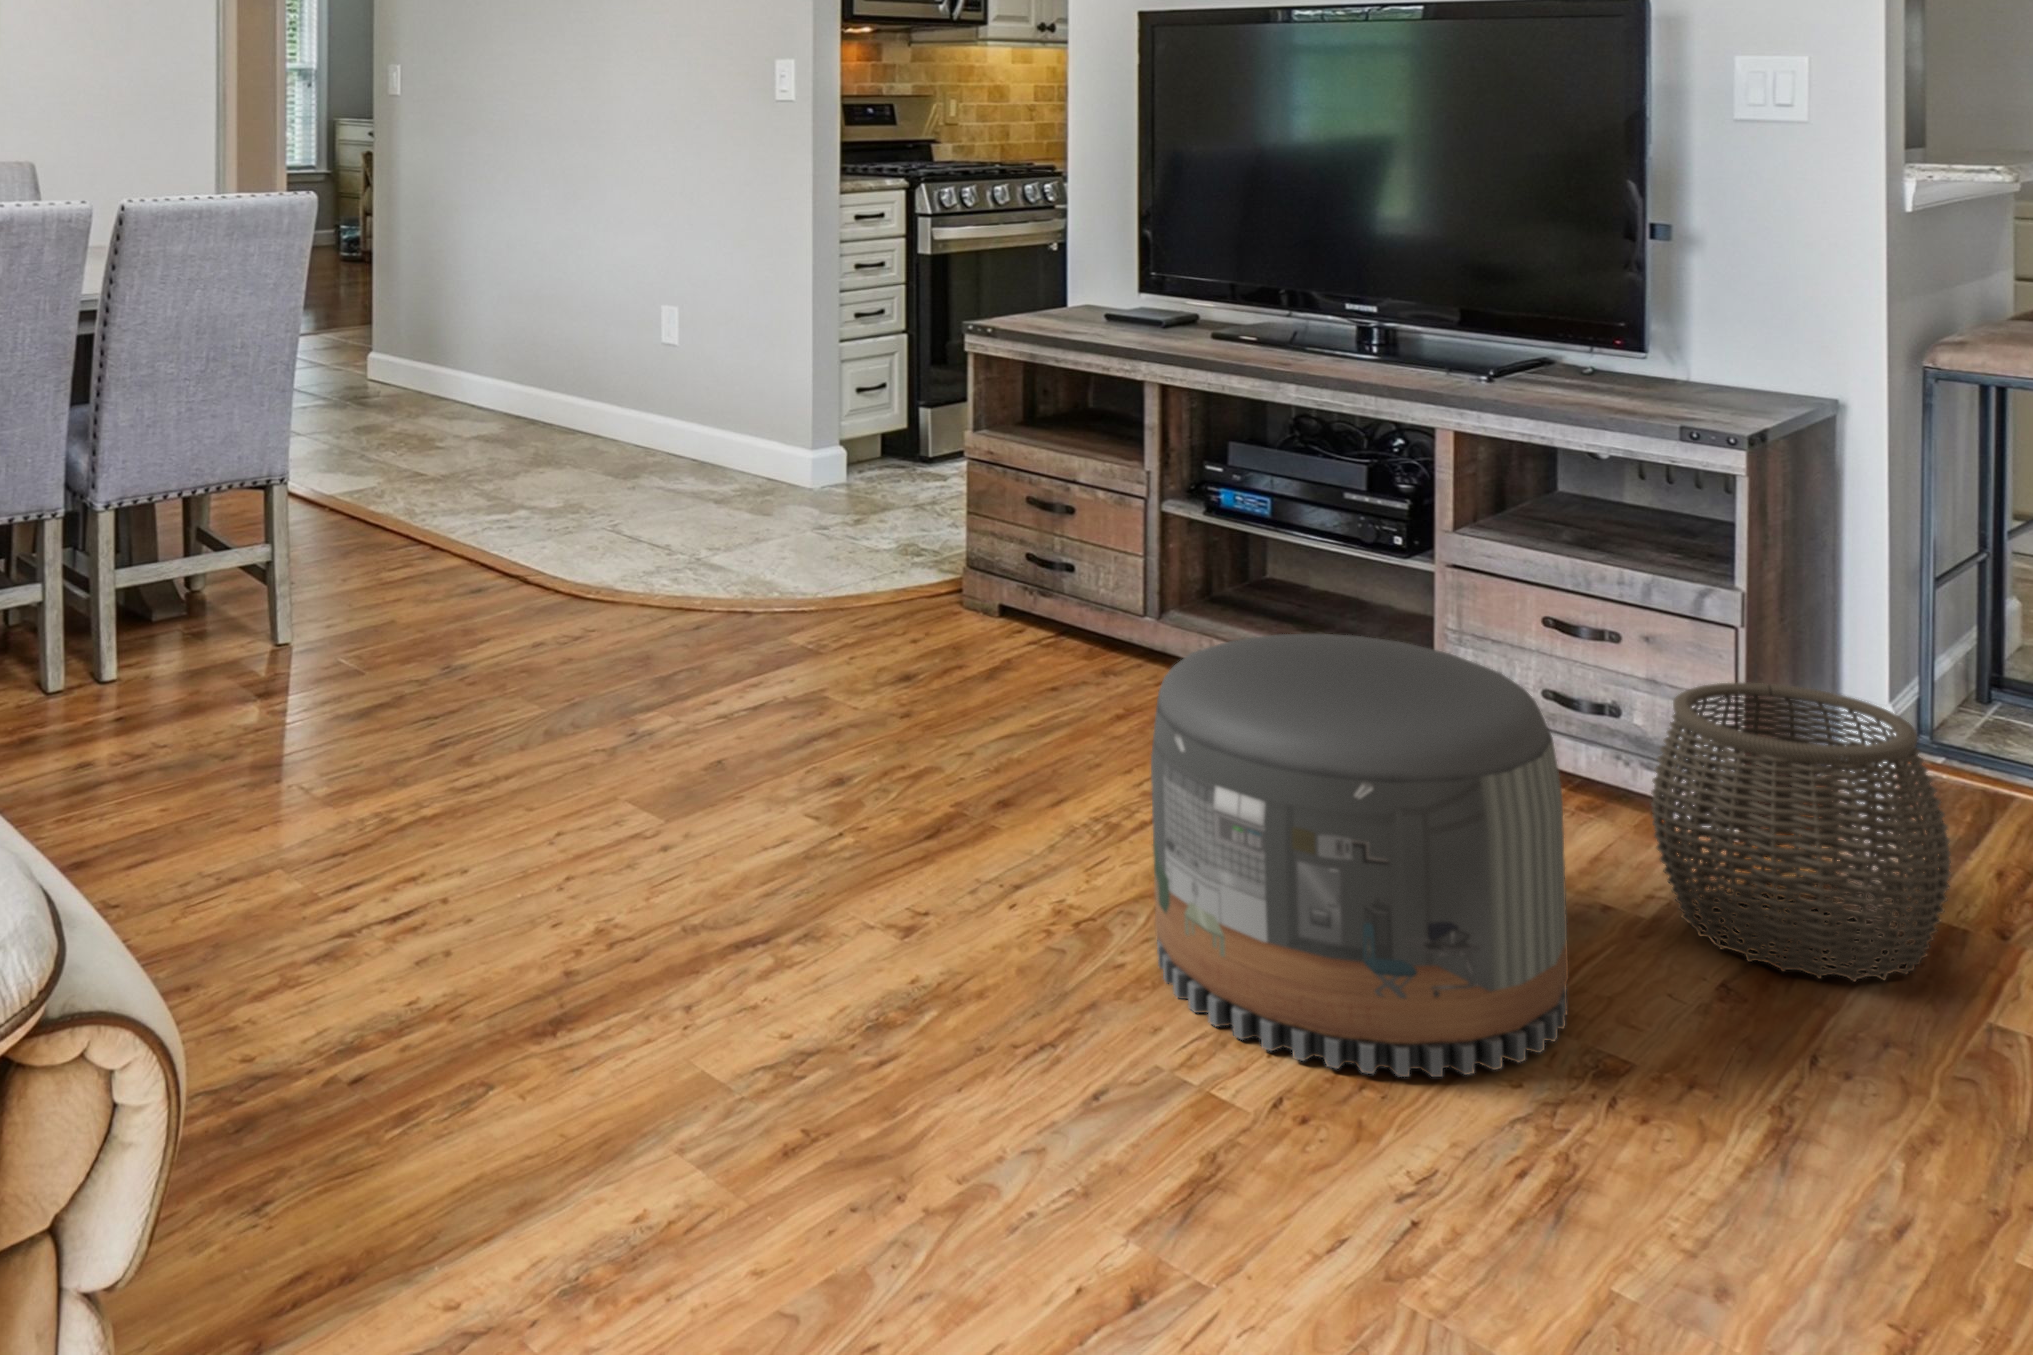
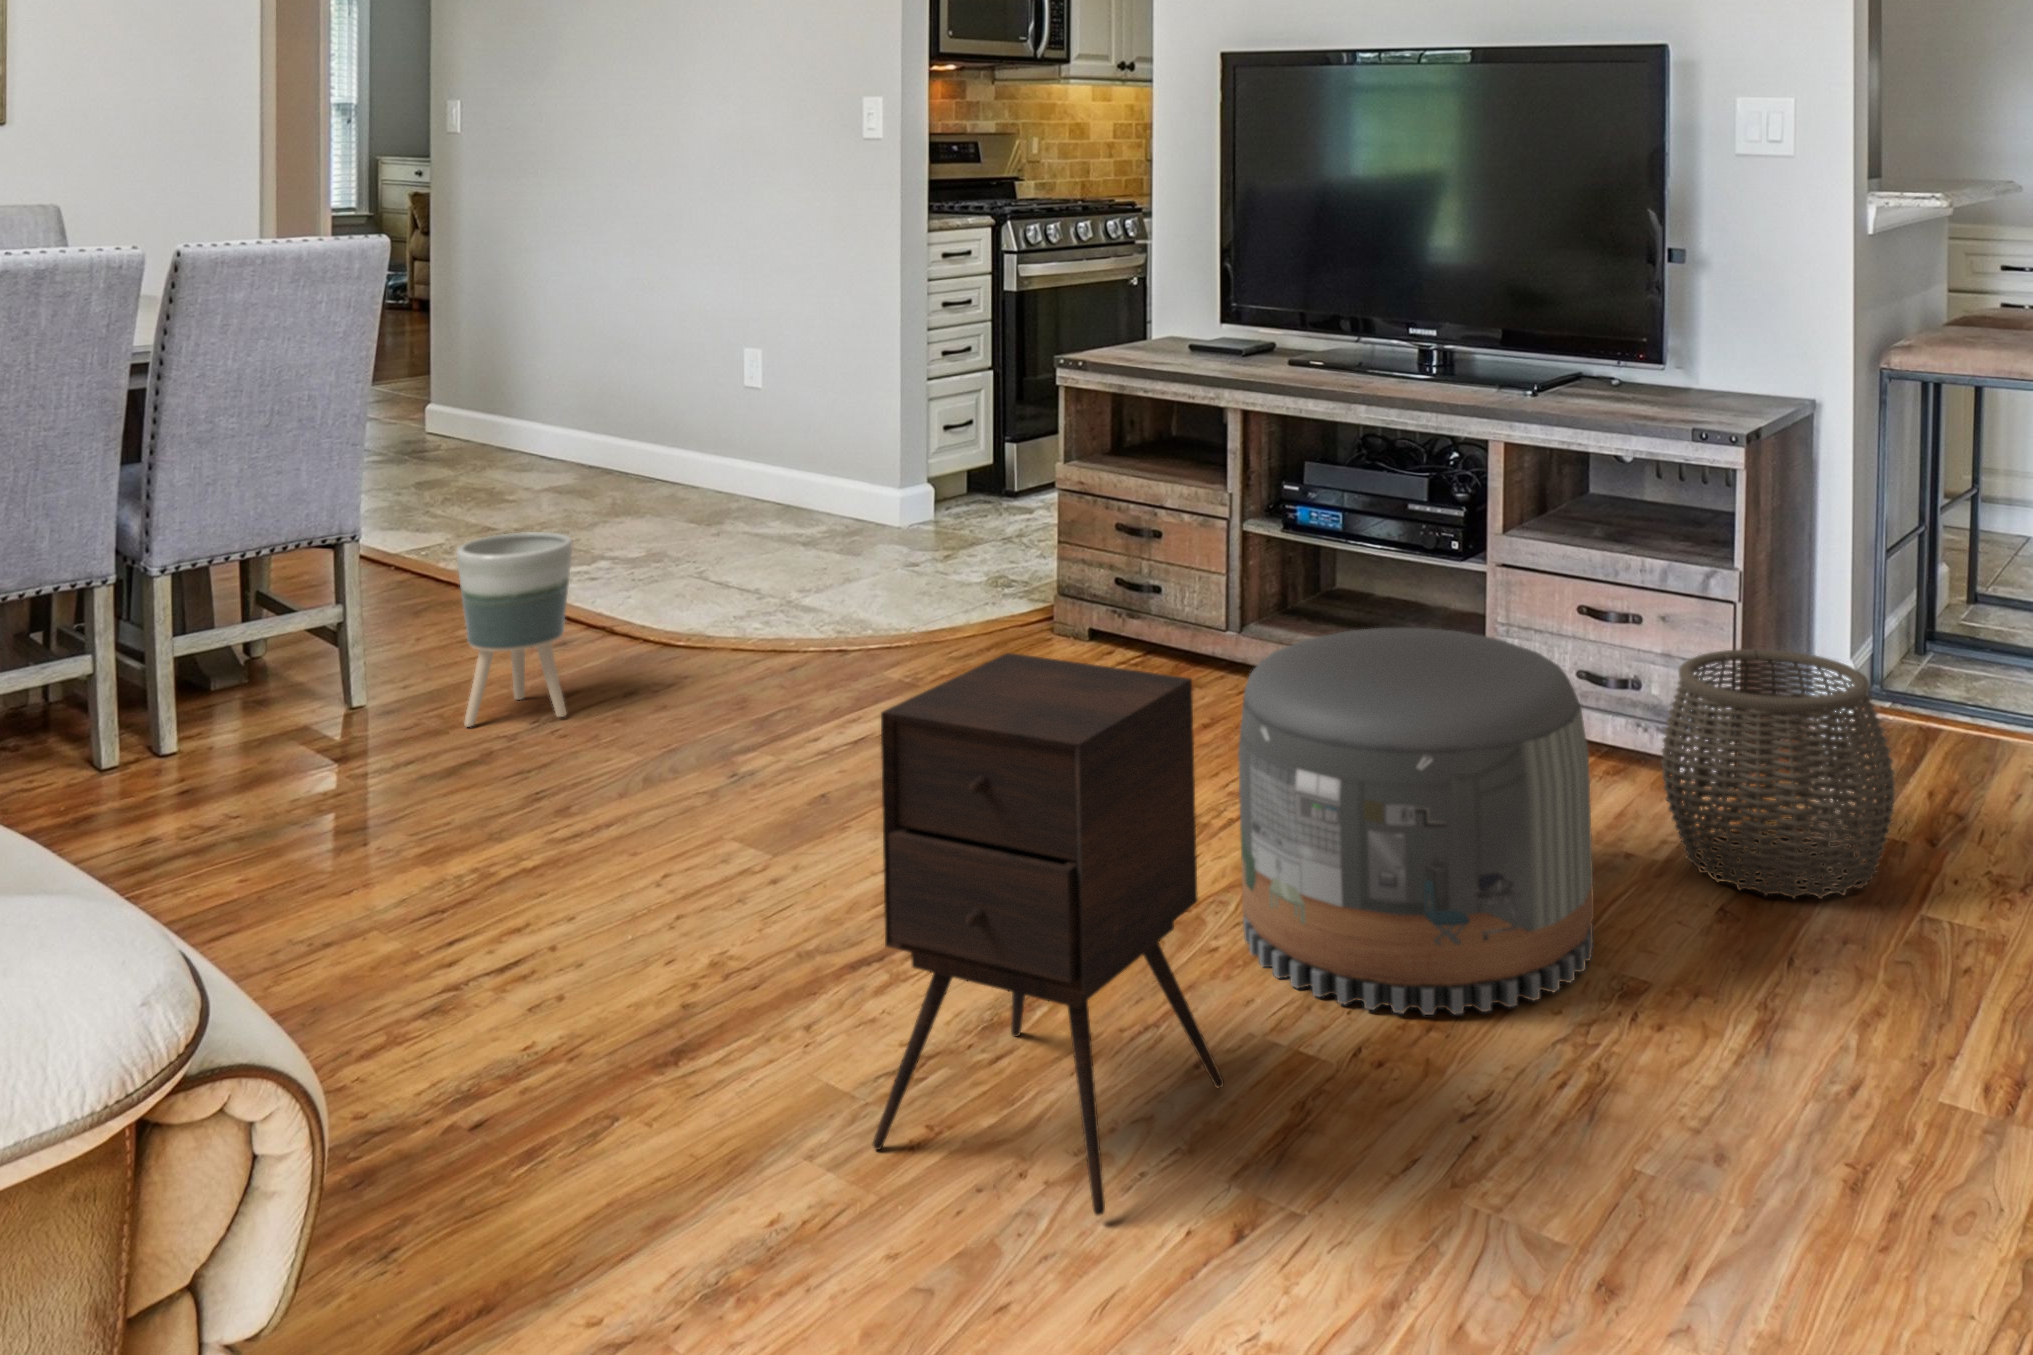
planter: none [370,484,479,672] -> present [457,532,573,727]
side table: none [743,639,1129,1266] -> present [873,653,1224,1215]

